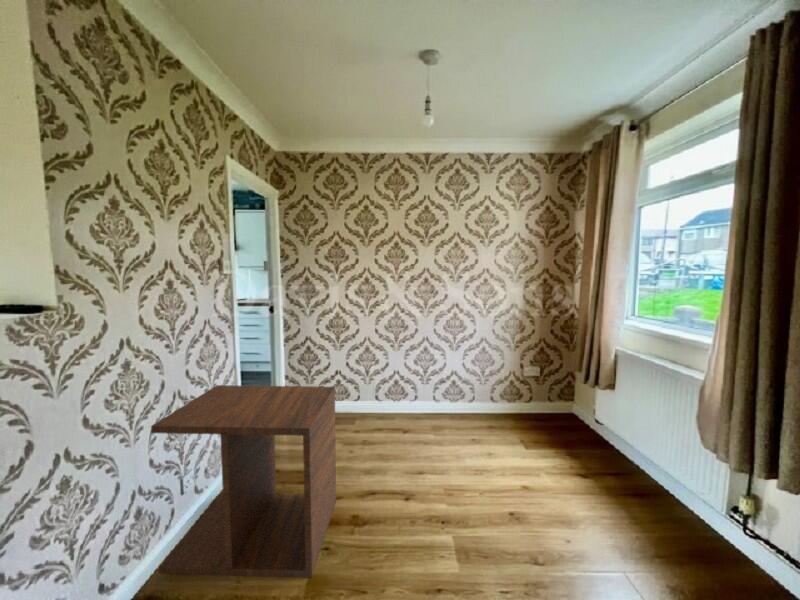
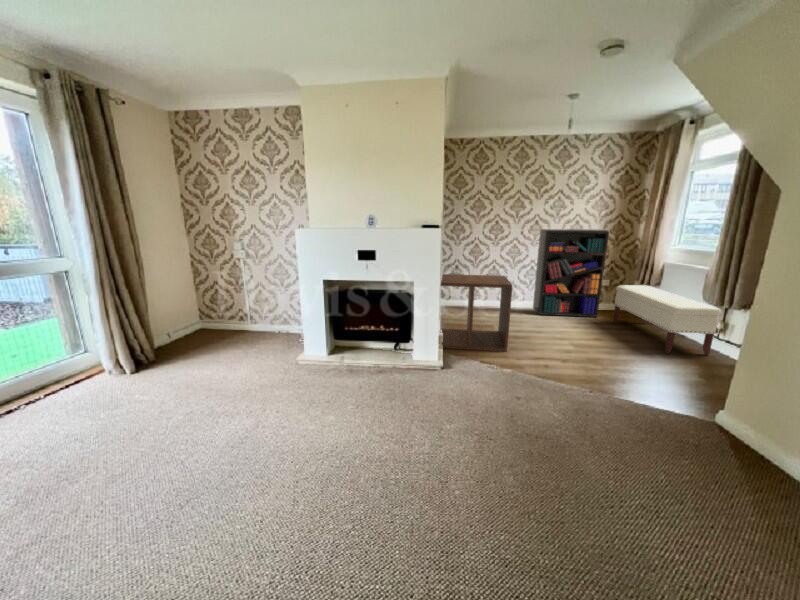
bookshelf: none [429,291,529,433] -> present [533,229,609,317]
bench: none [545,384,733,554] -> present [613,285,721,355]

